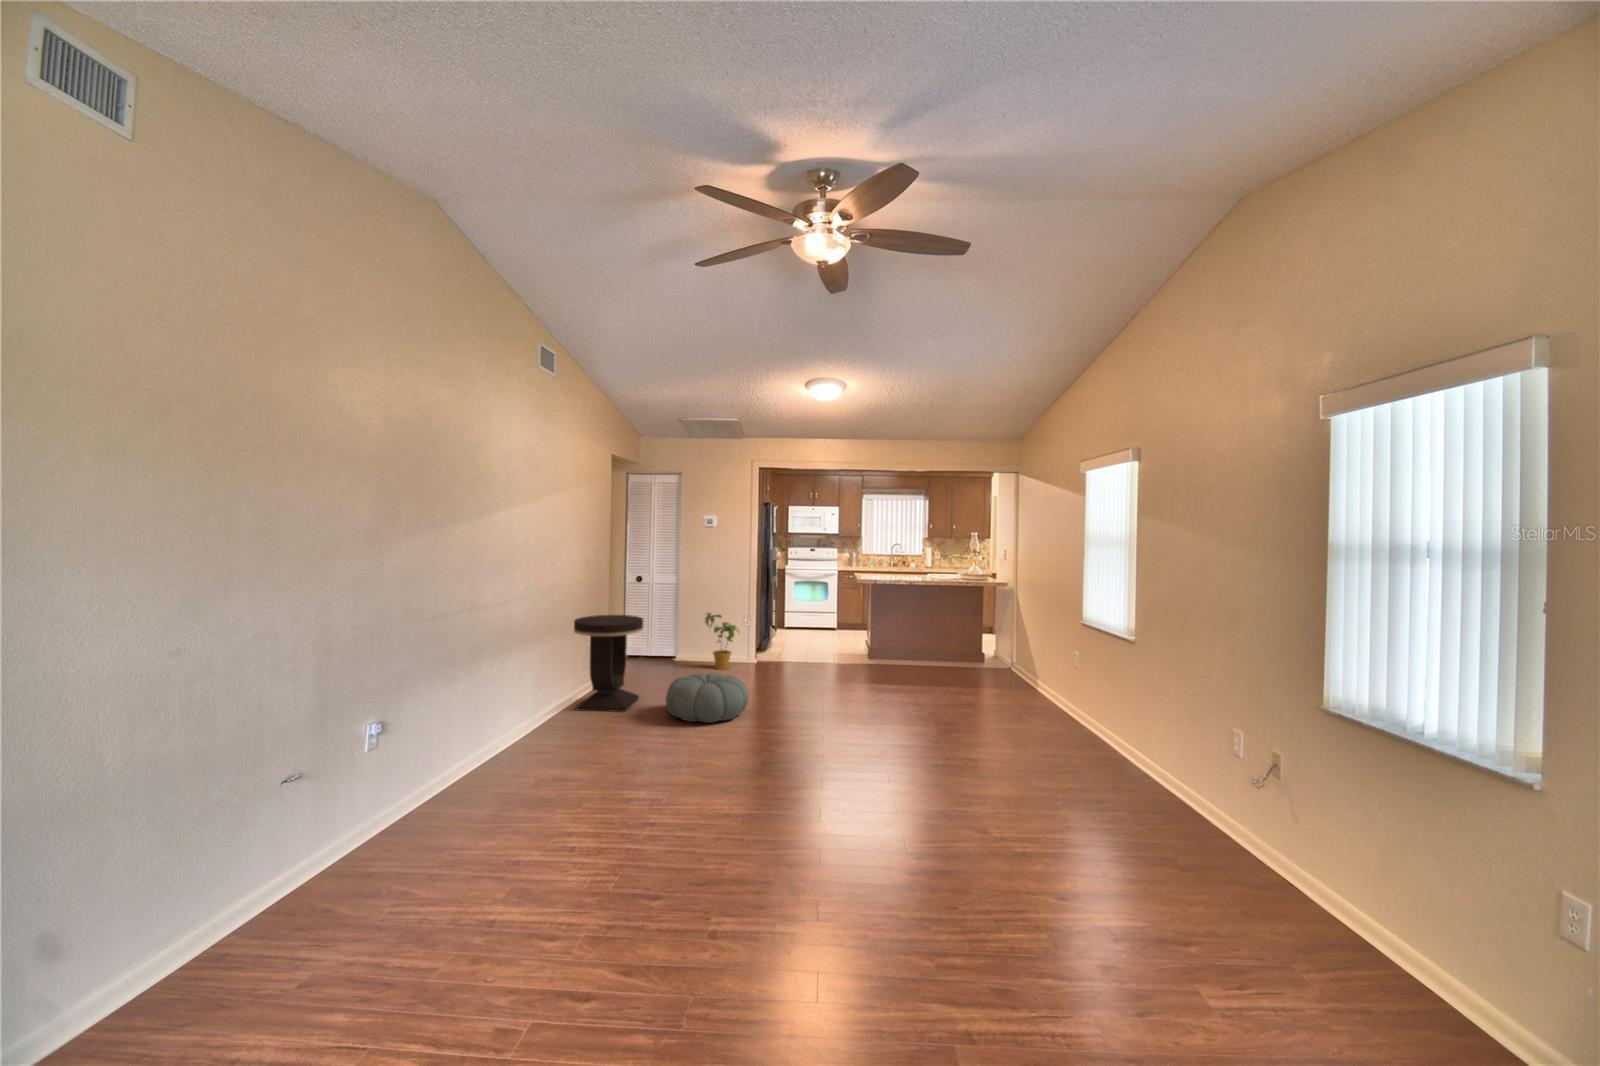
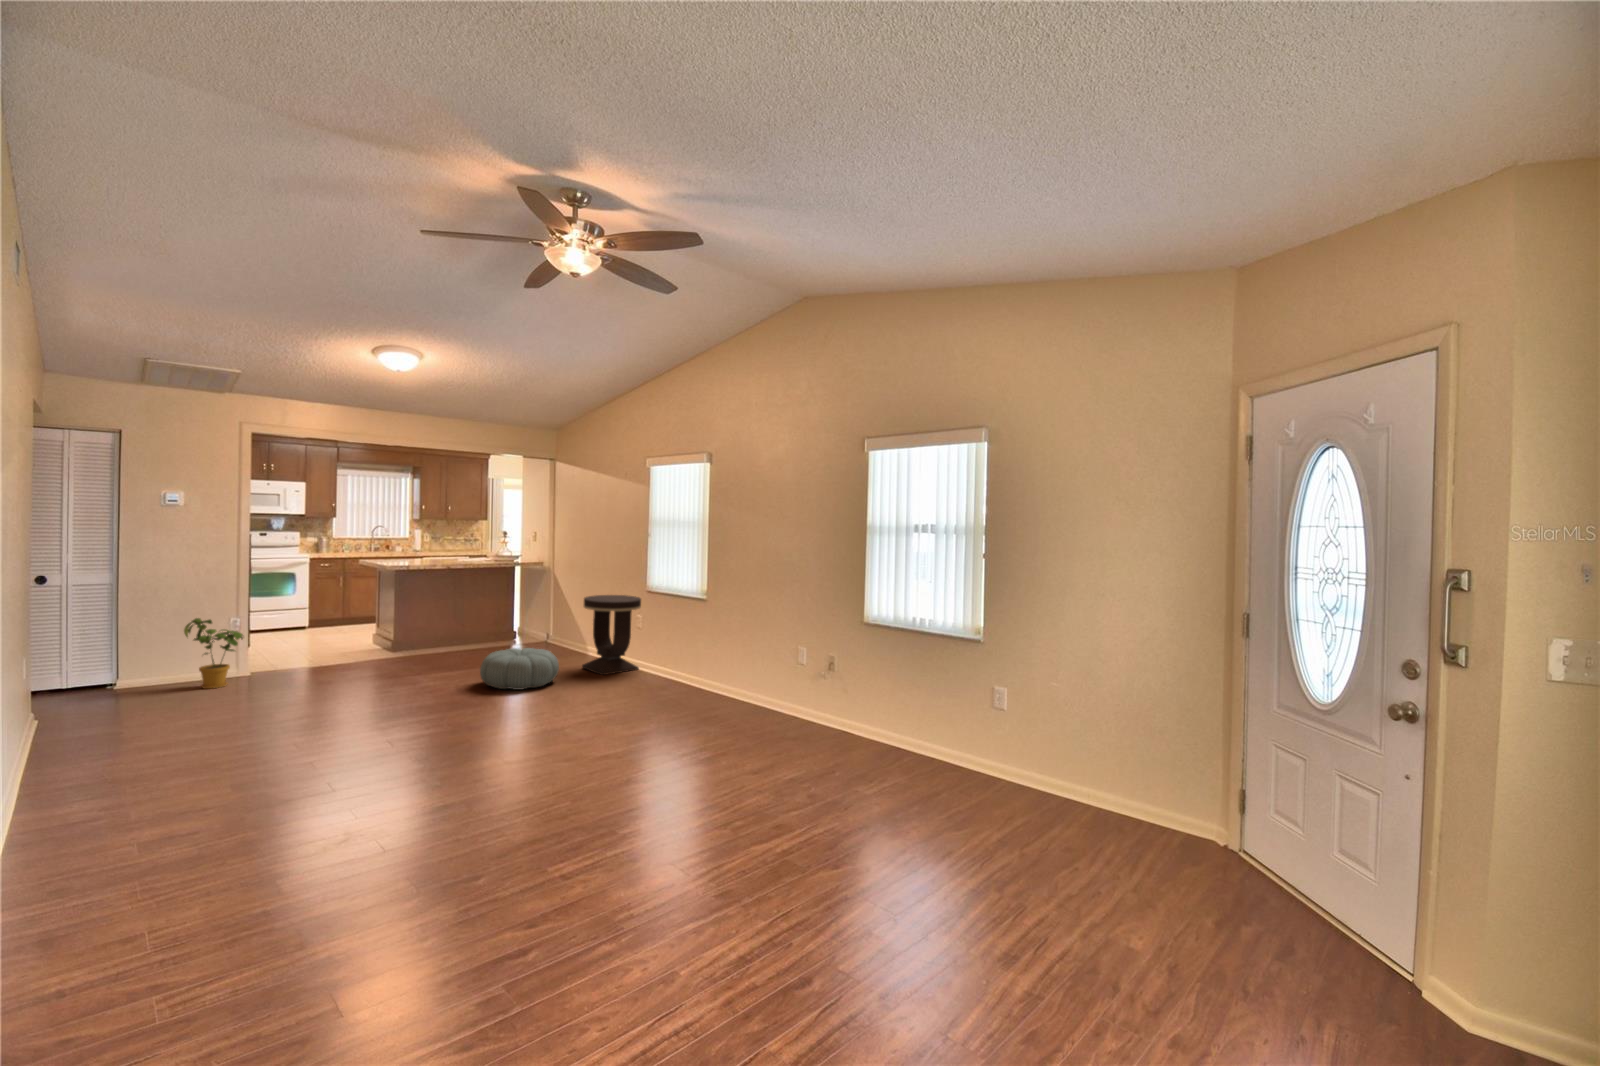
side table: present [574,615,643,712] -> present [582,595,641,675]
pouf: present [666,673,749,723] -> present [480,648,559,690]

